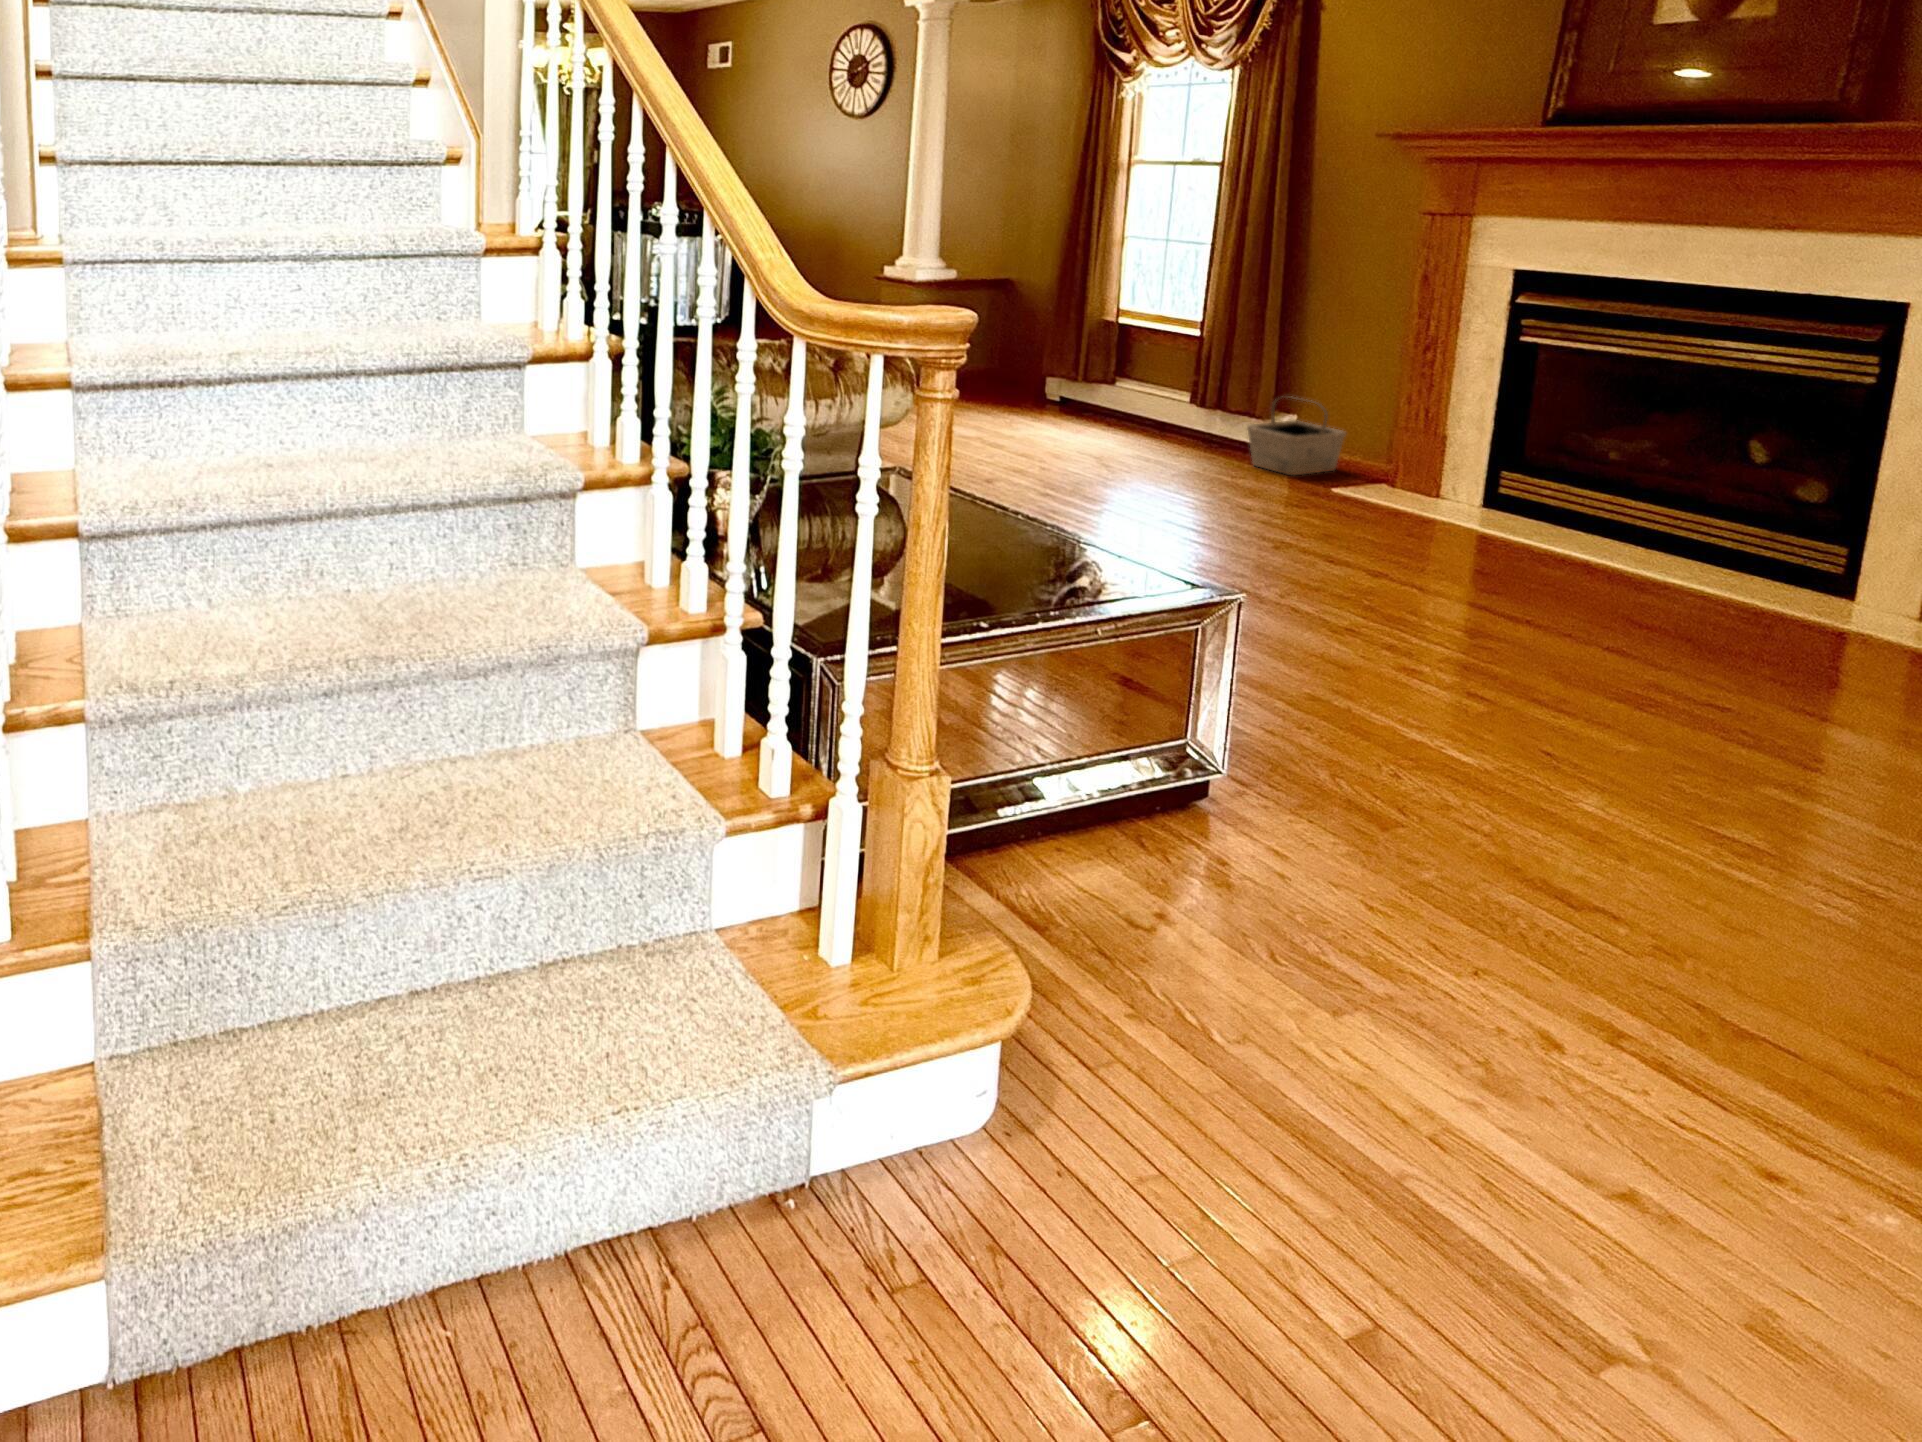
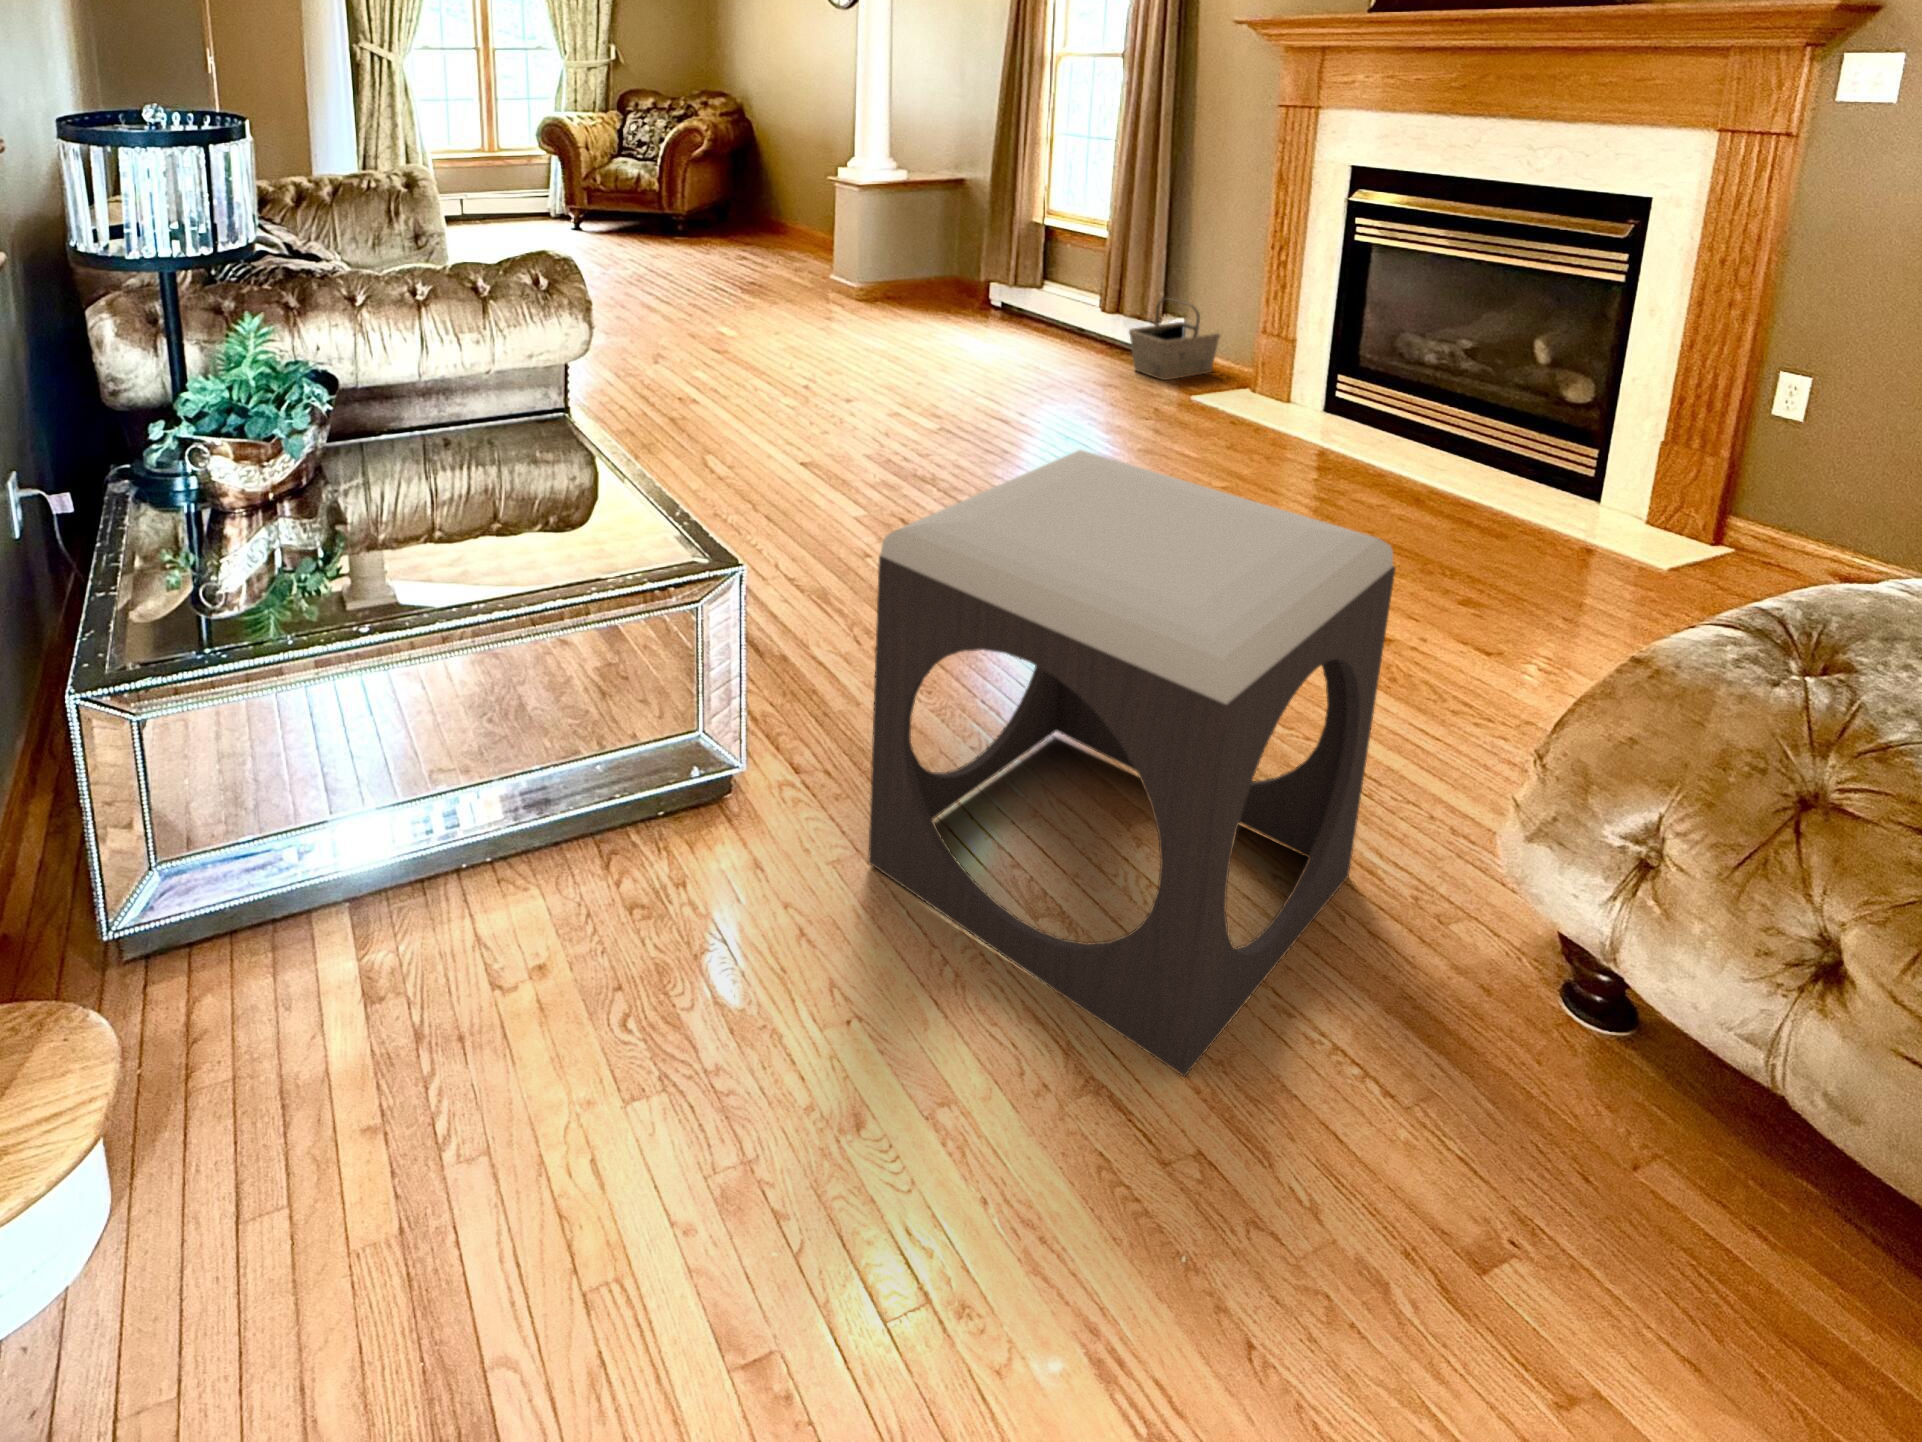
footstool: none [1360,498,1885,1005] -> present [868,450,1396,1077]

